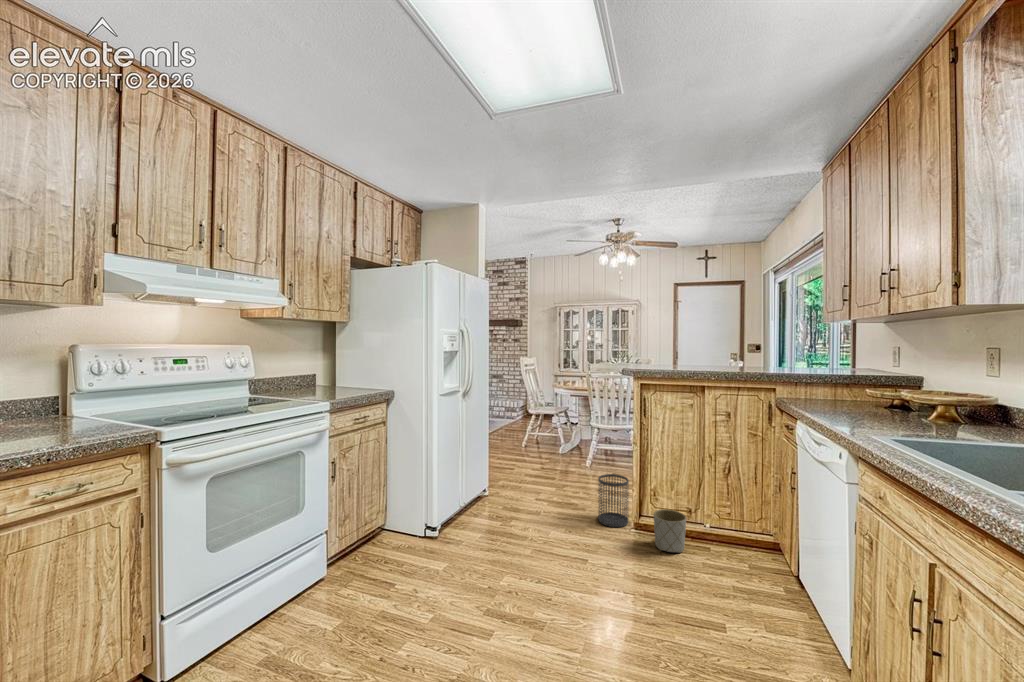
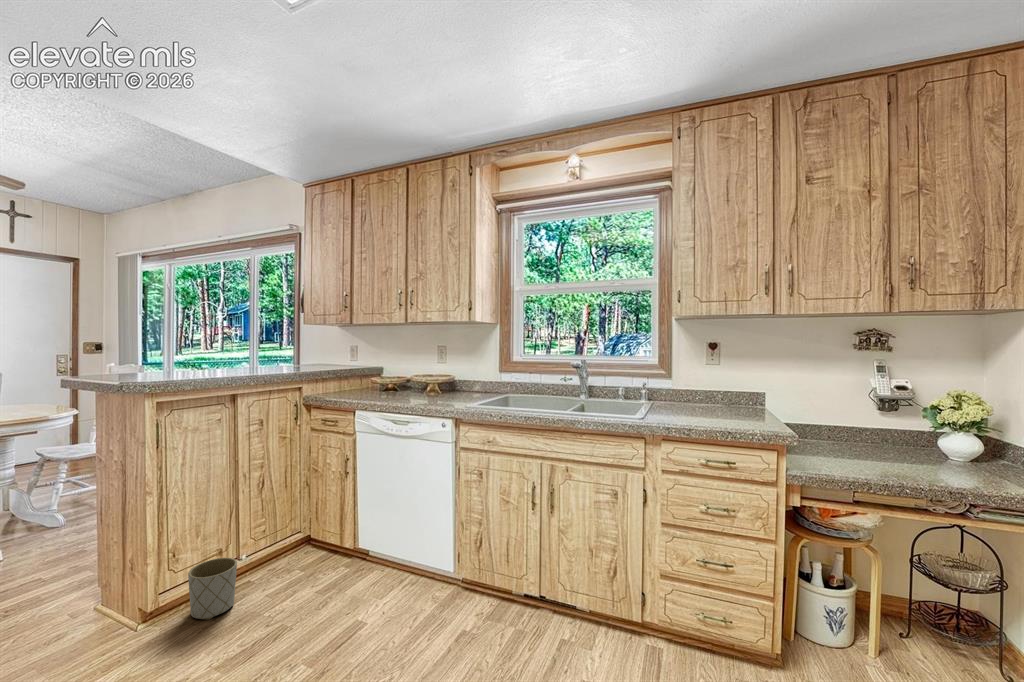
wastebasket: present [598,474,629,527] -> none [45,559,114,659]

